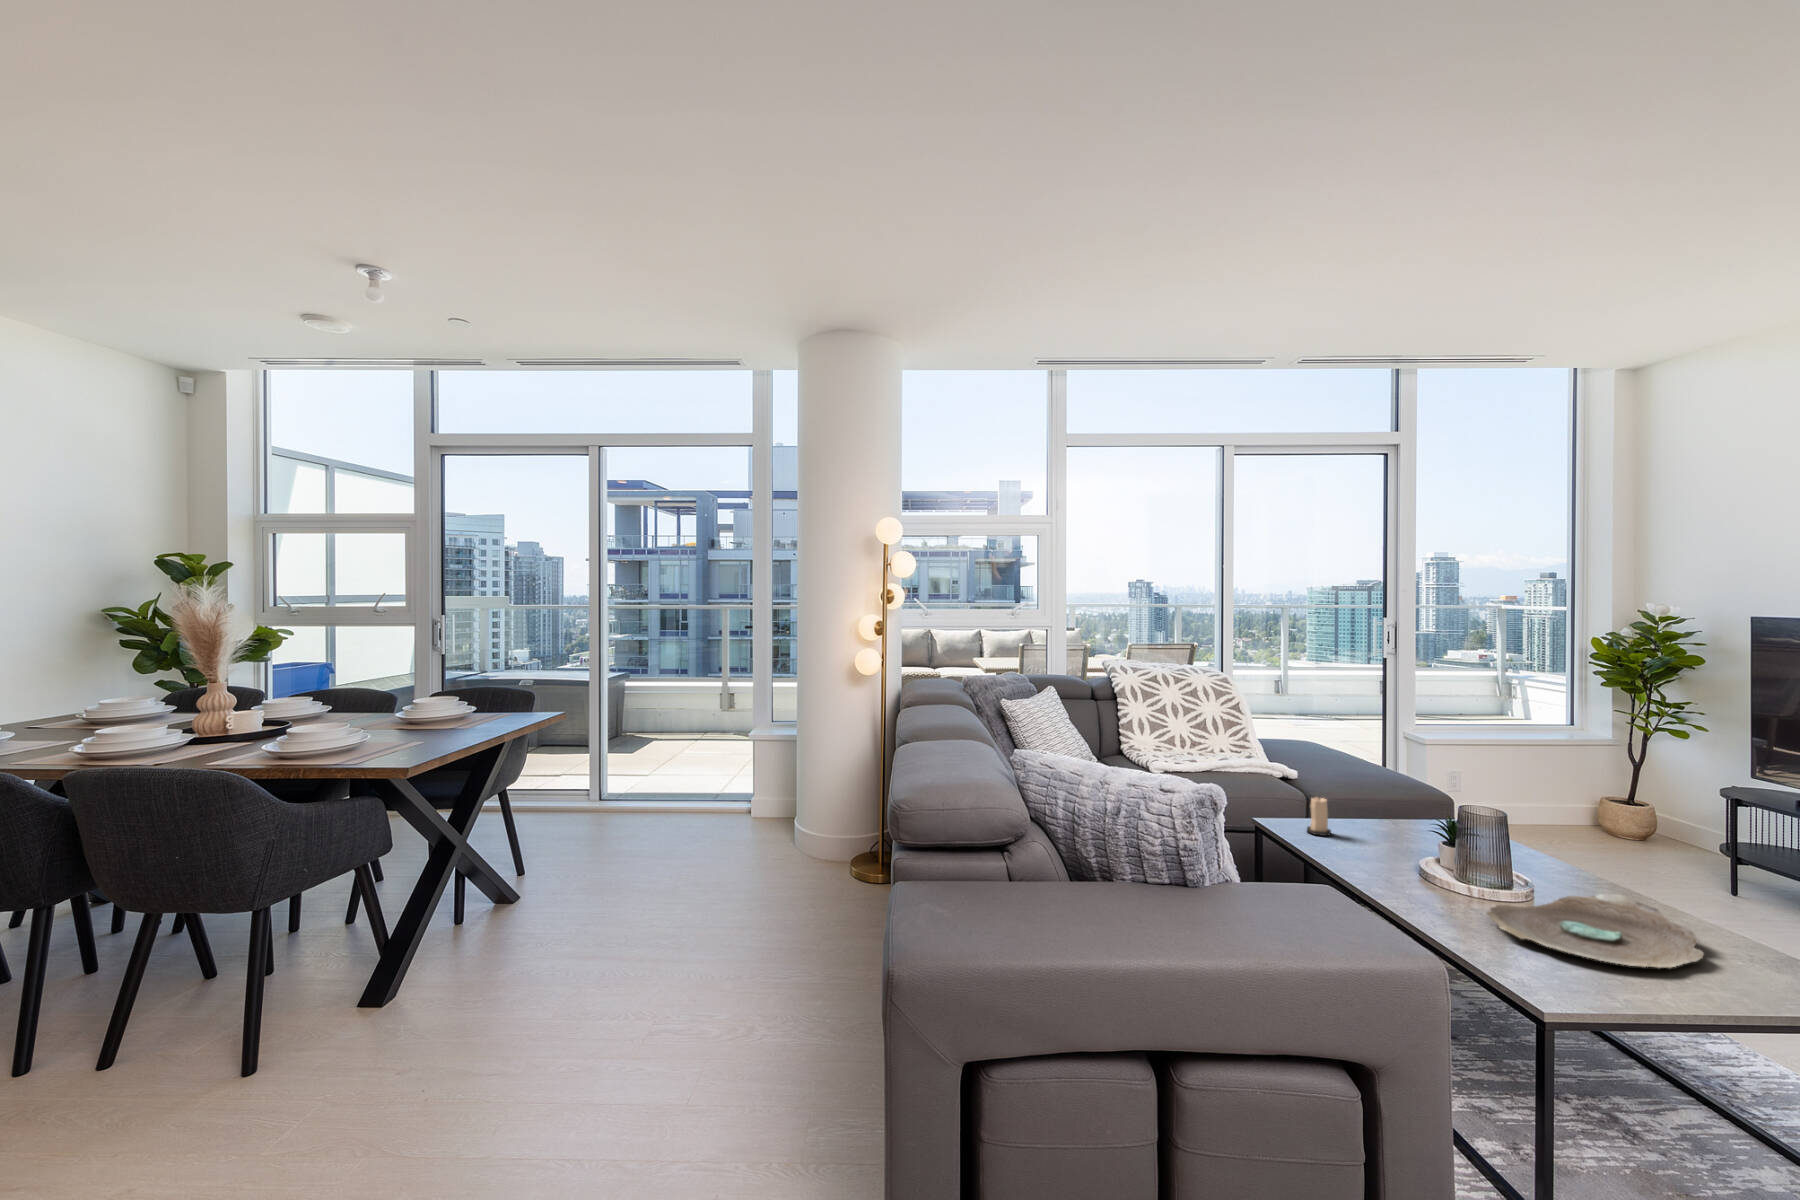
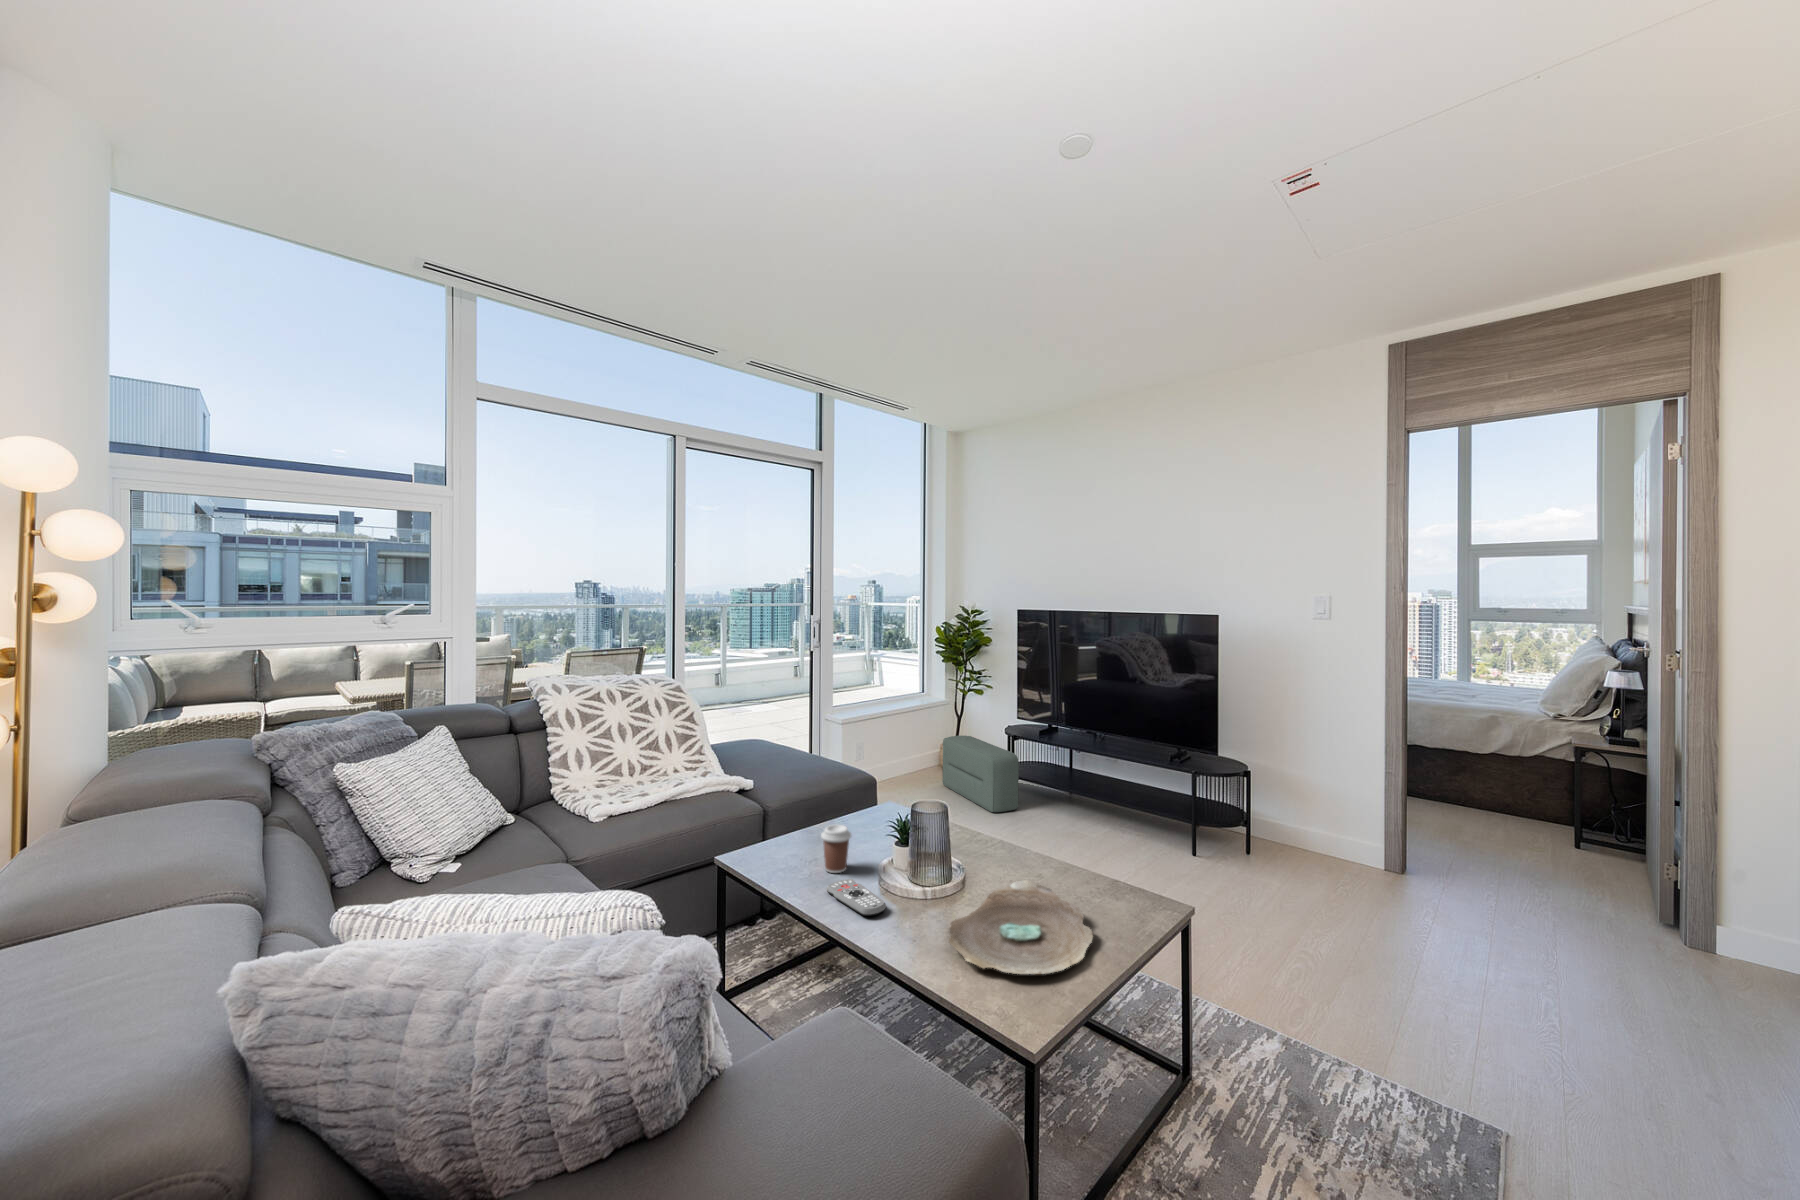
pouf: none [1598,785,1735,896] -> present [942,736,1019,812]
candle: present [1307,797,1331,836] -> none [772,823,795,867]
coffee cup: none [1358,804,1393,850] -> present [821,825,851,873]
remote control: none [1359,852,1422,883] -> present [826,879,886,916]

